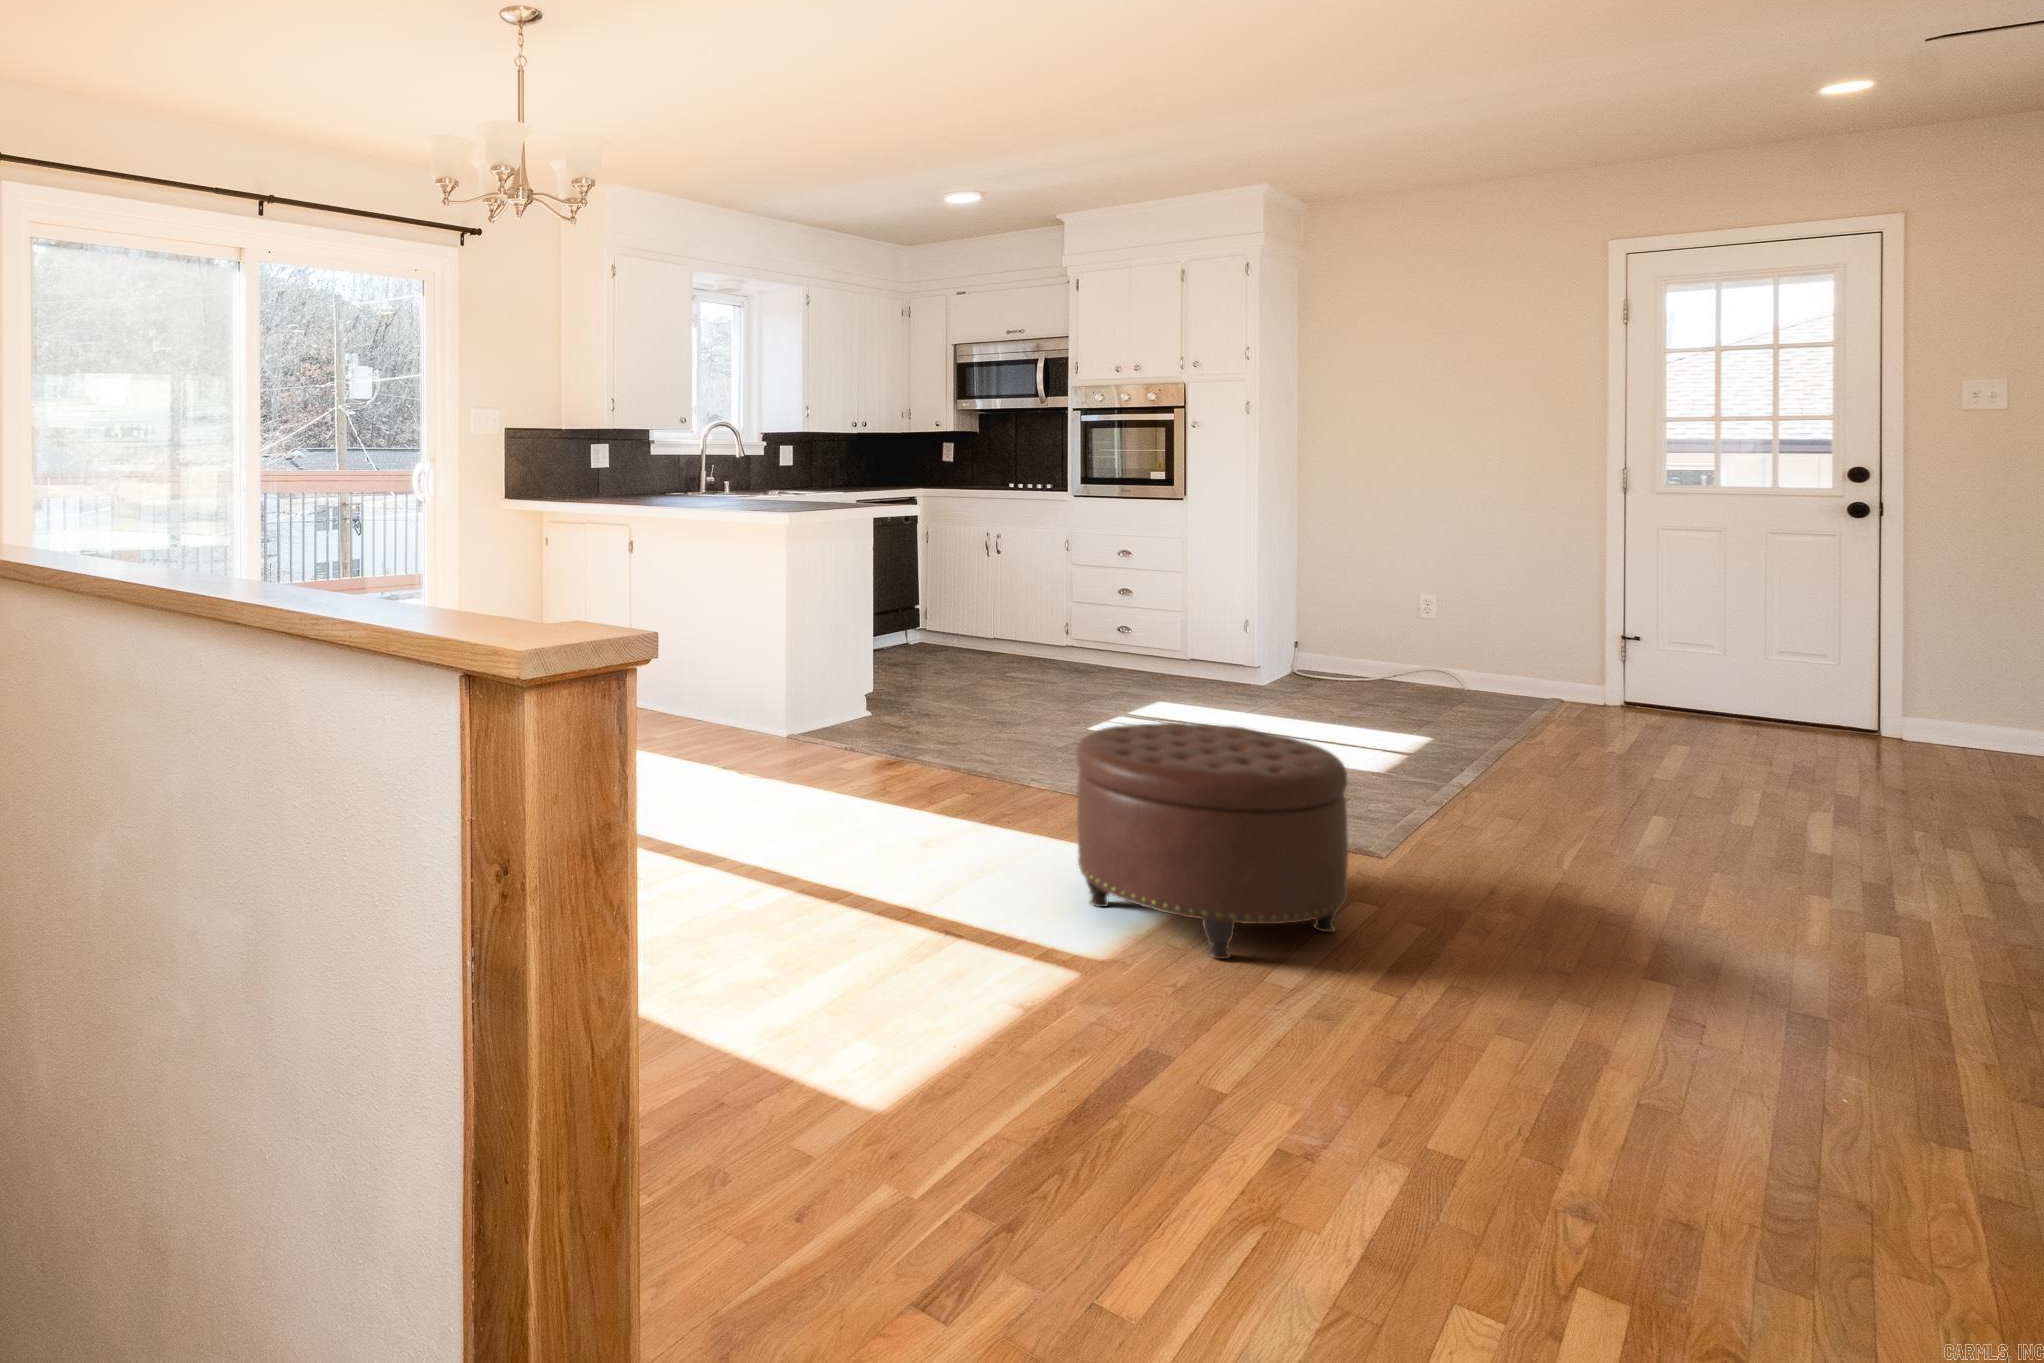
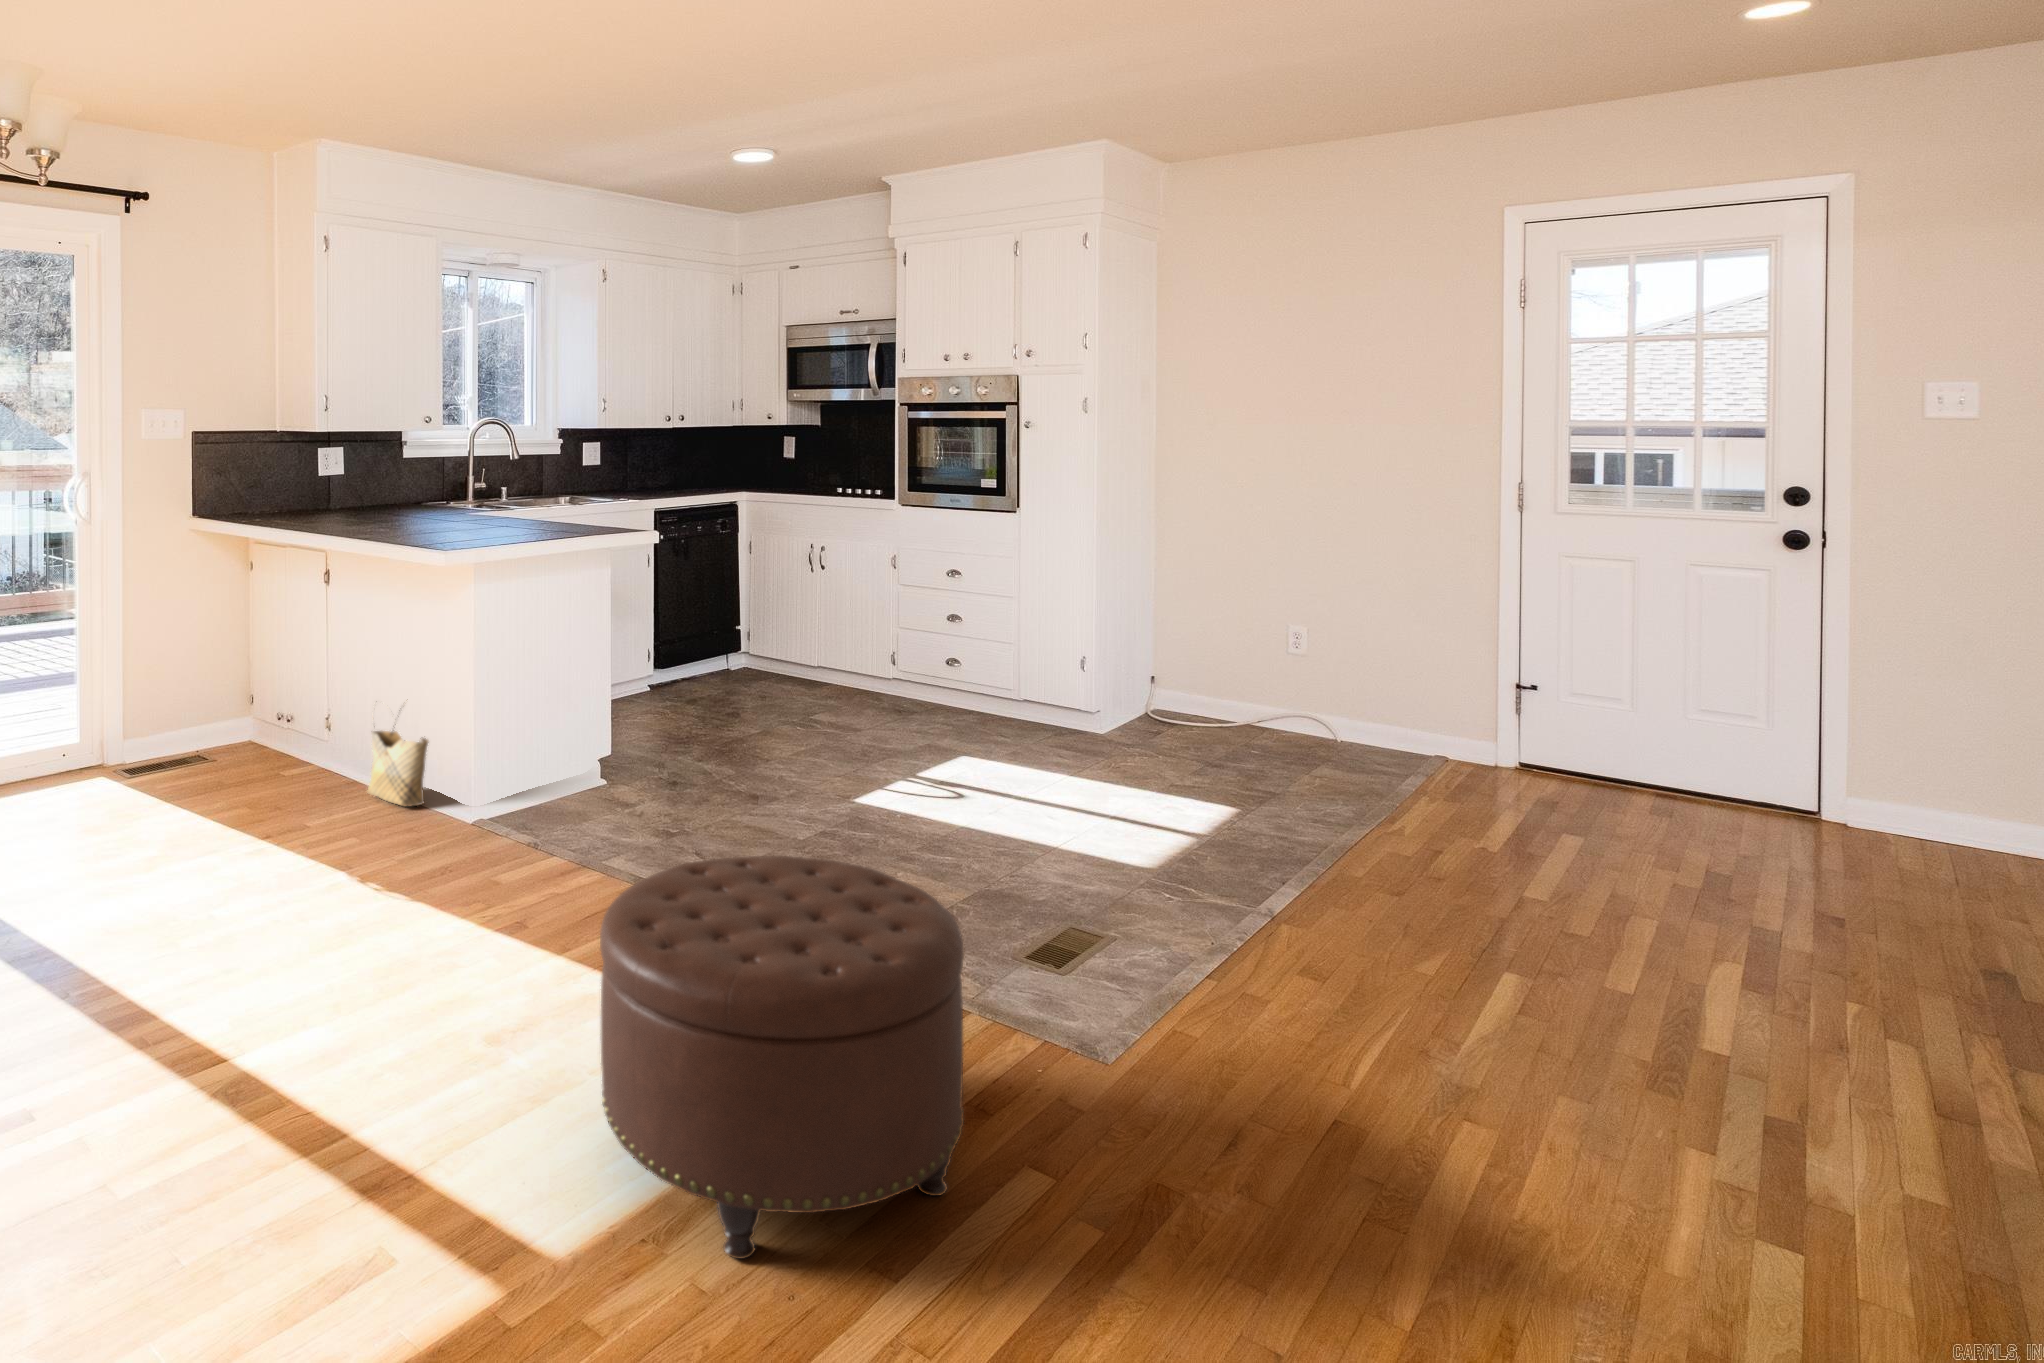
woven basket: none [695,648,751,736] -> present [368,701,428,806]

